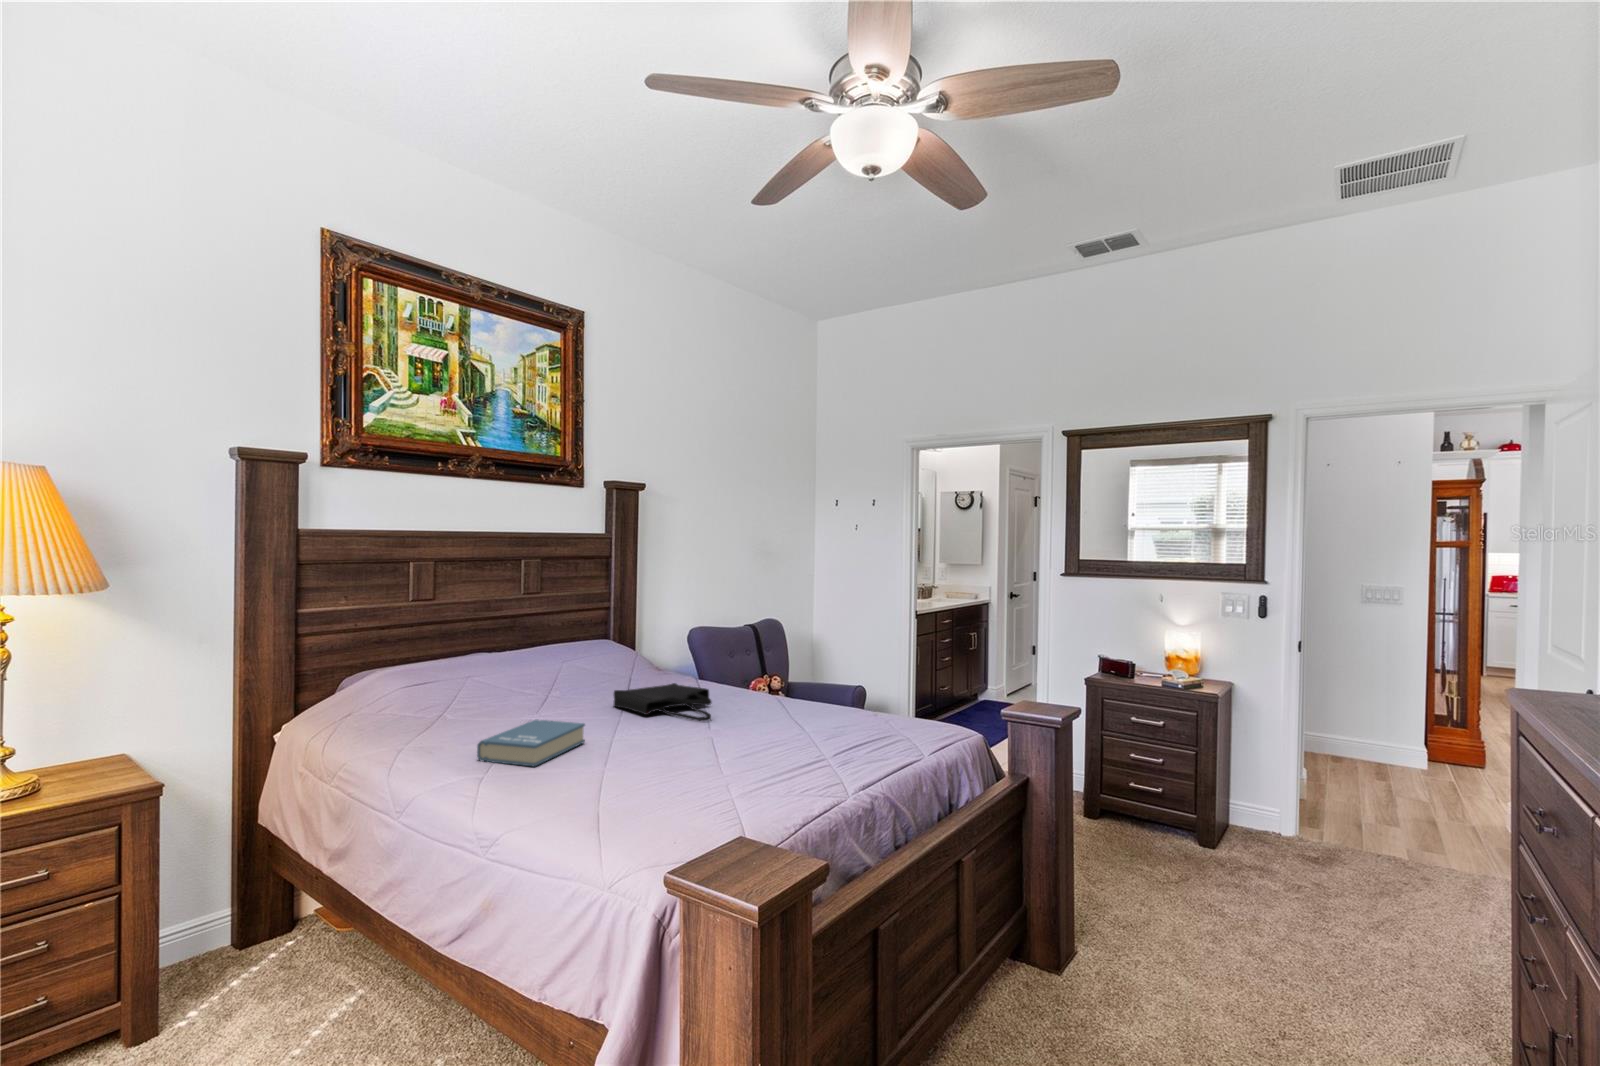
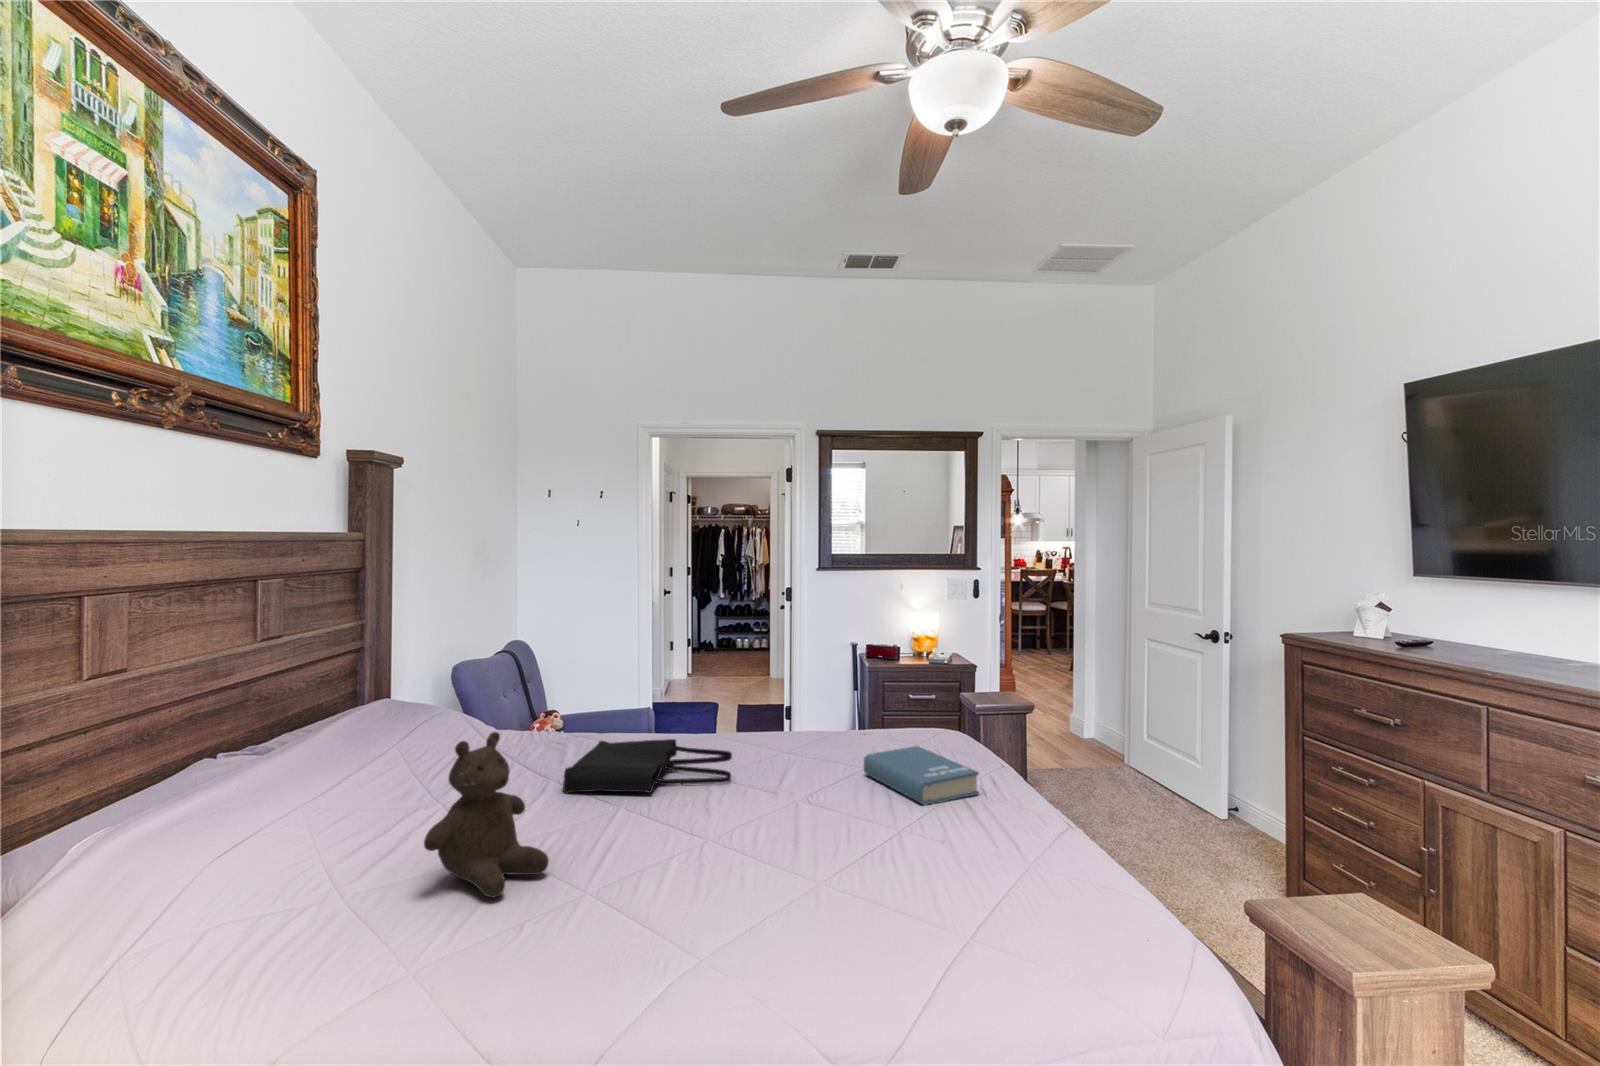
teddy bear: none [458,646,528,733] -> present [424,732,549,898]
book: present [477,719,585,766] -> present [864,746,979,806]

